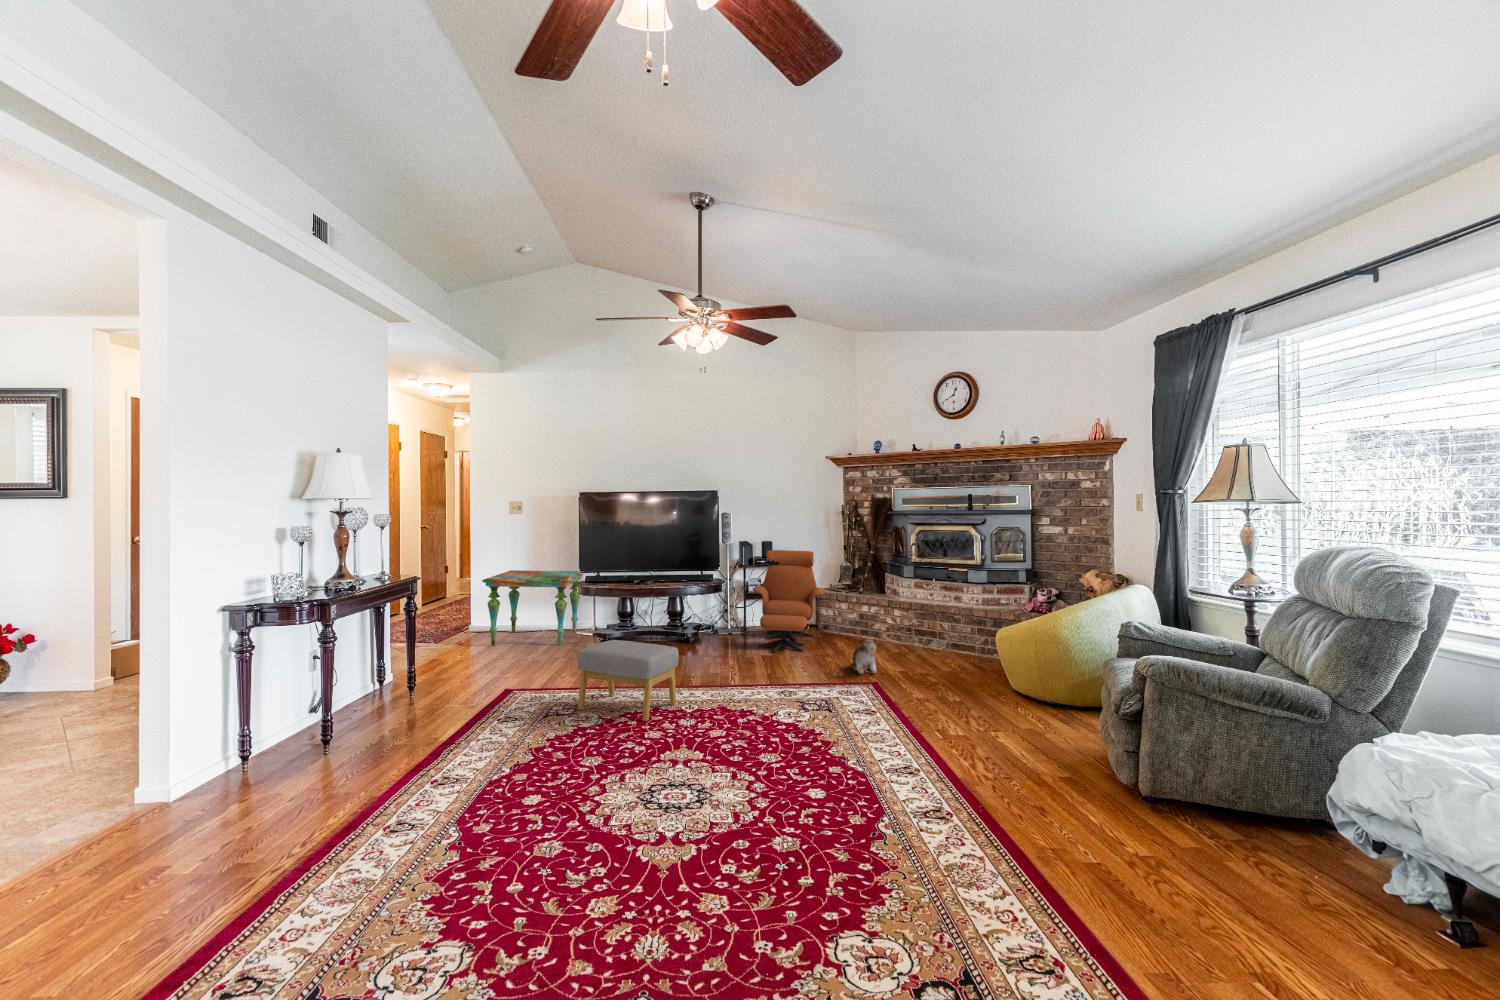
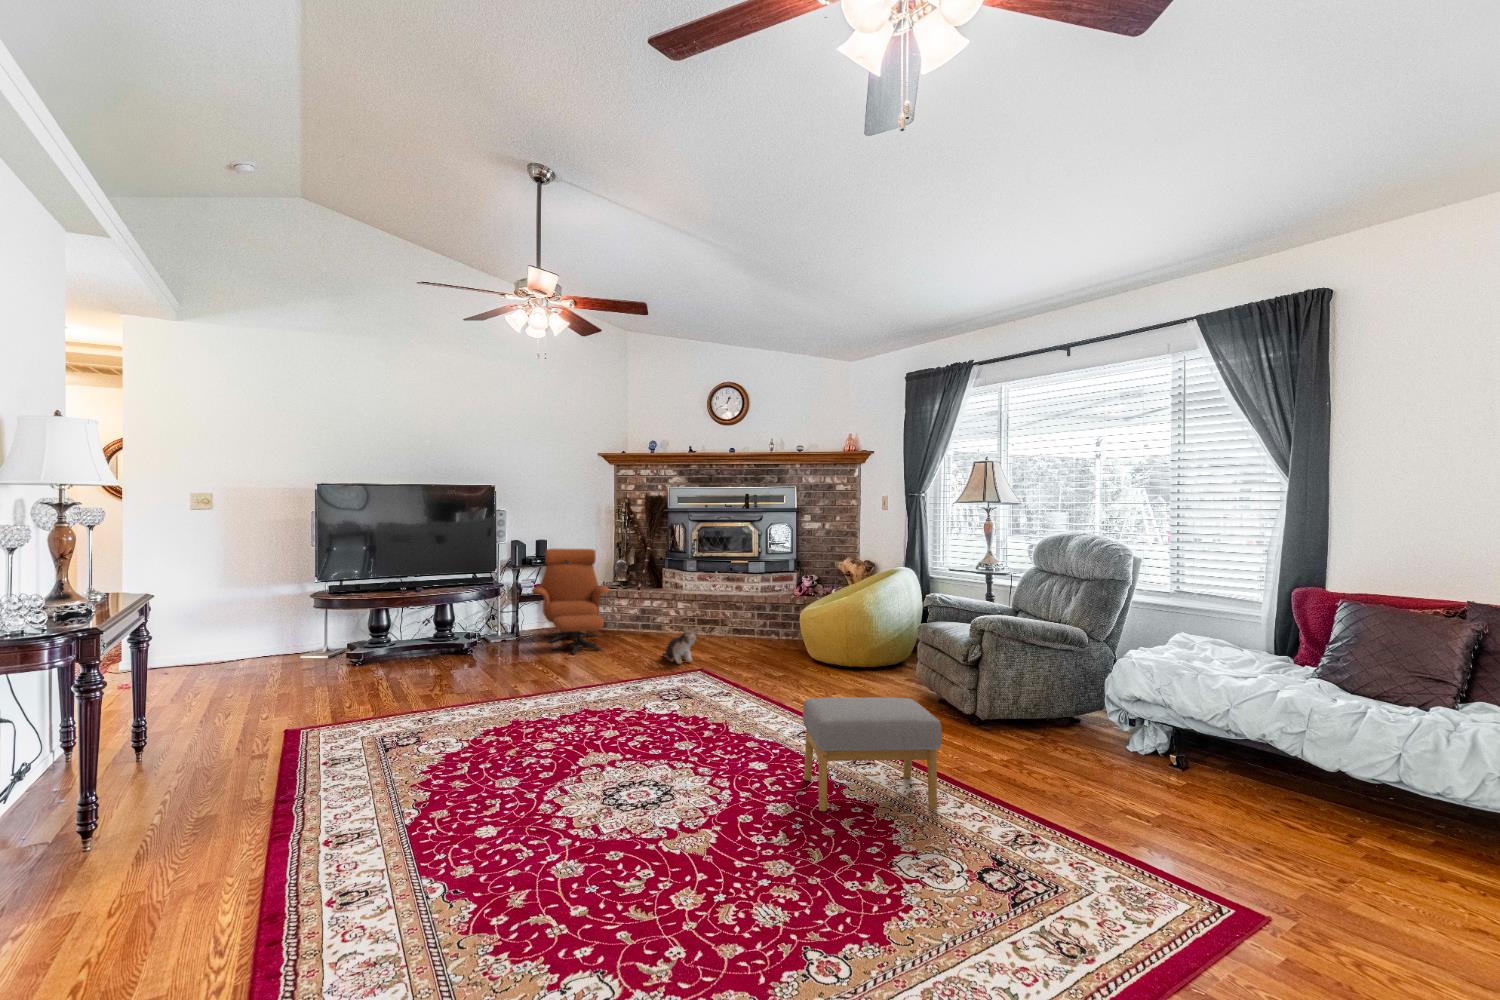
side table: present [482,570,583,646] -> none [180,580,313,683]
footstool: present [577,640,679,721] -> present [803,697,942,811]

